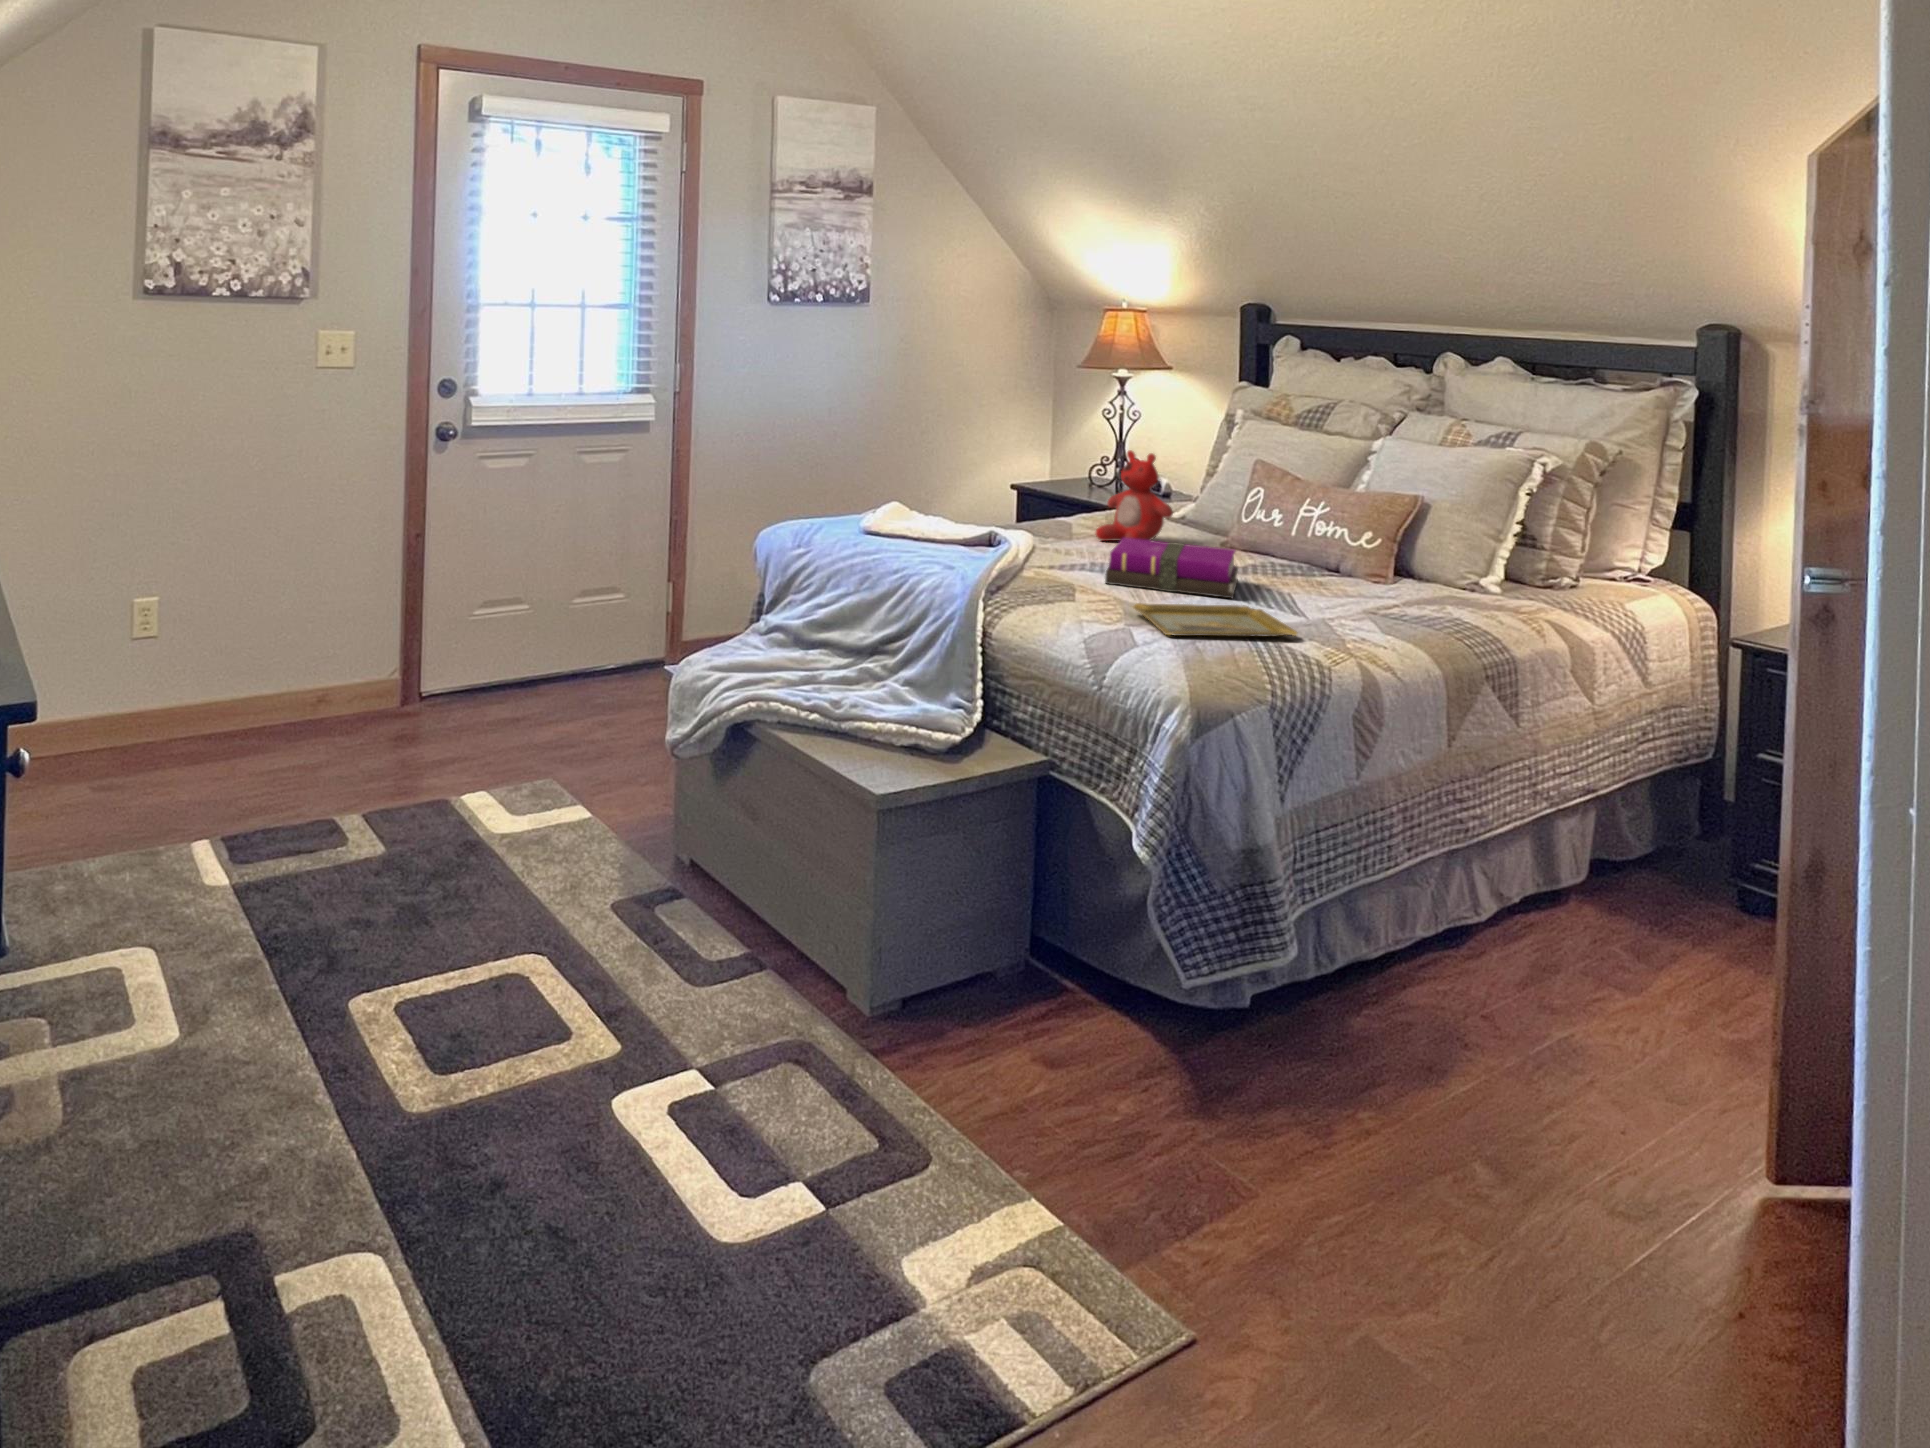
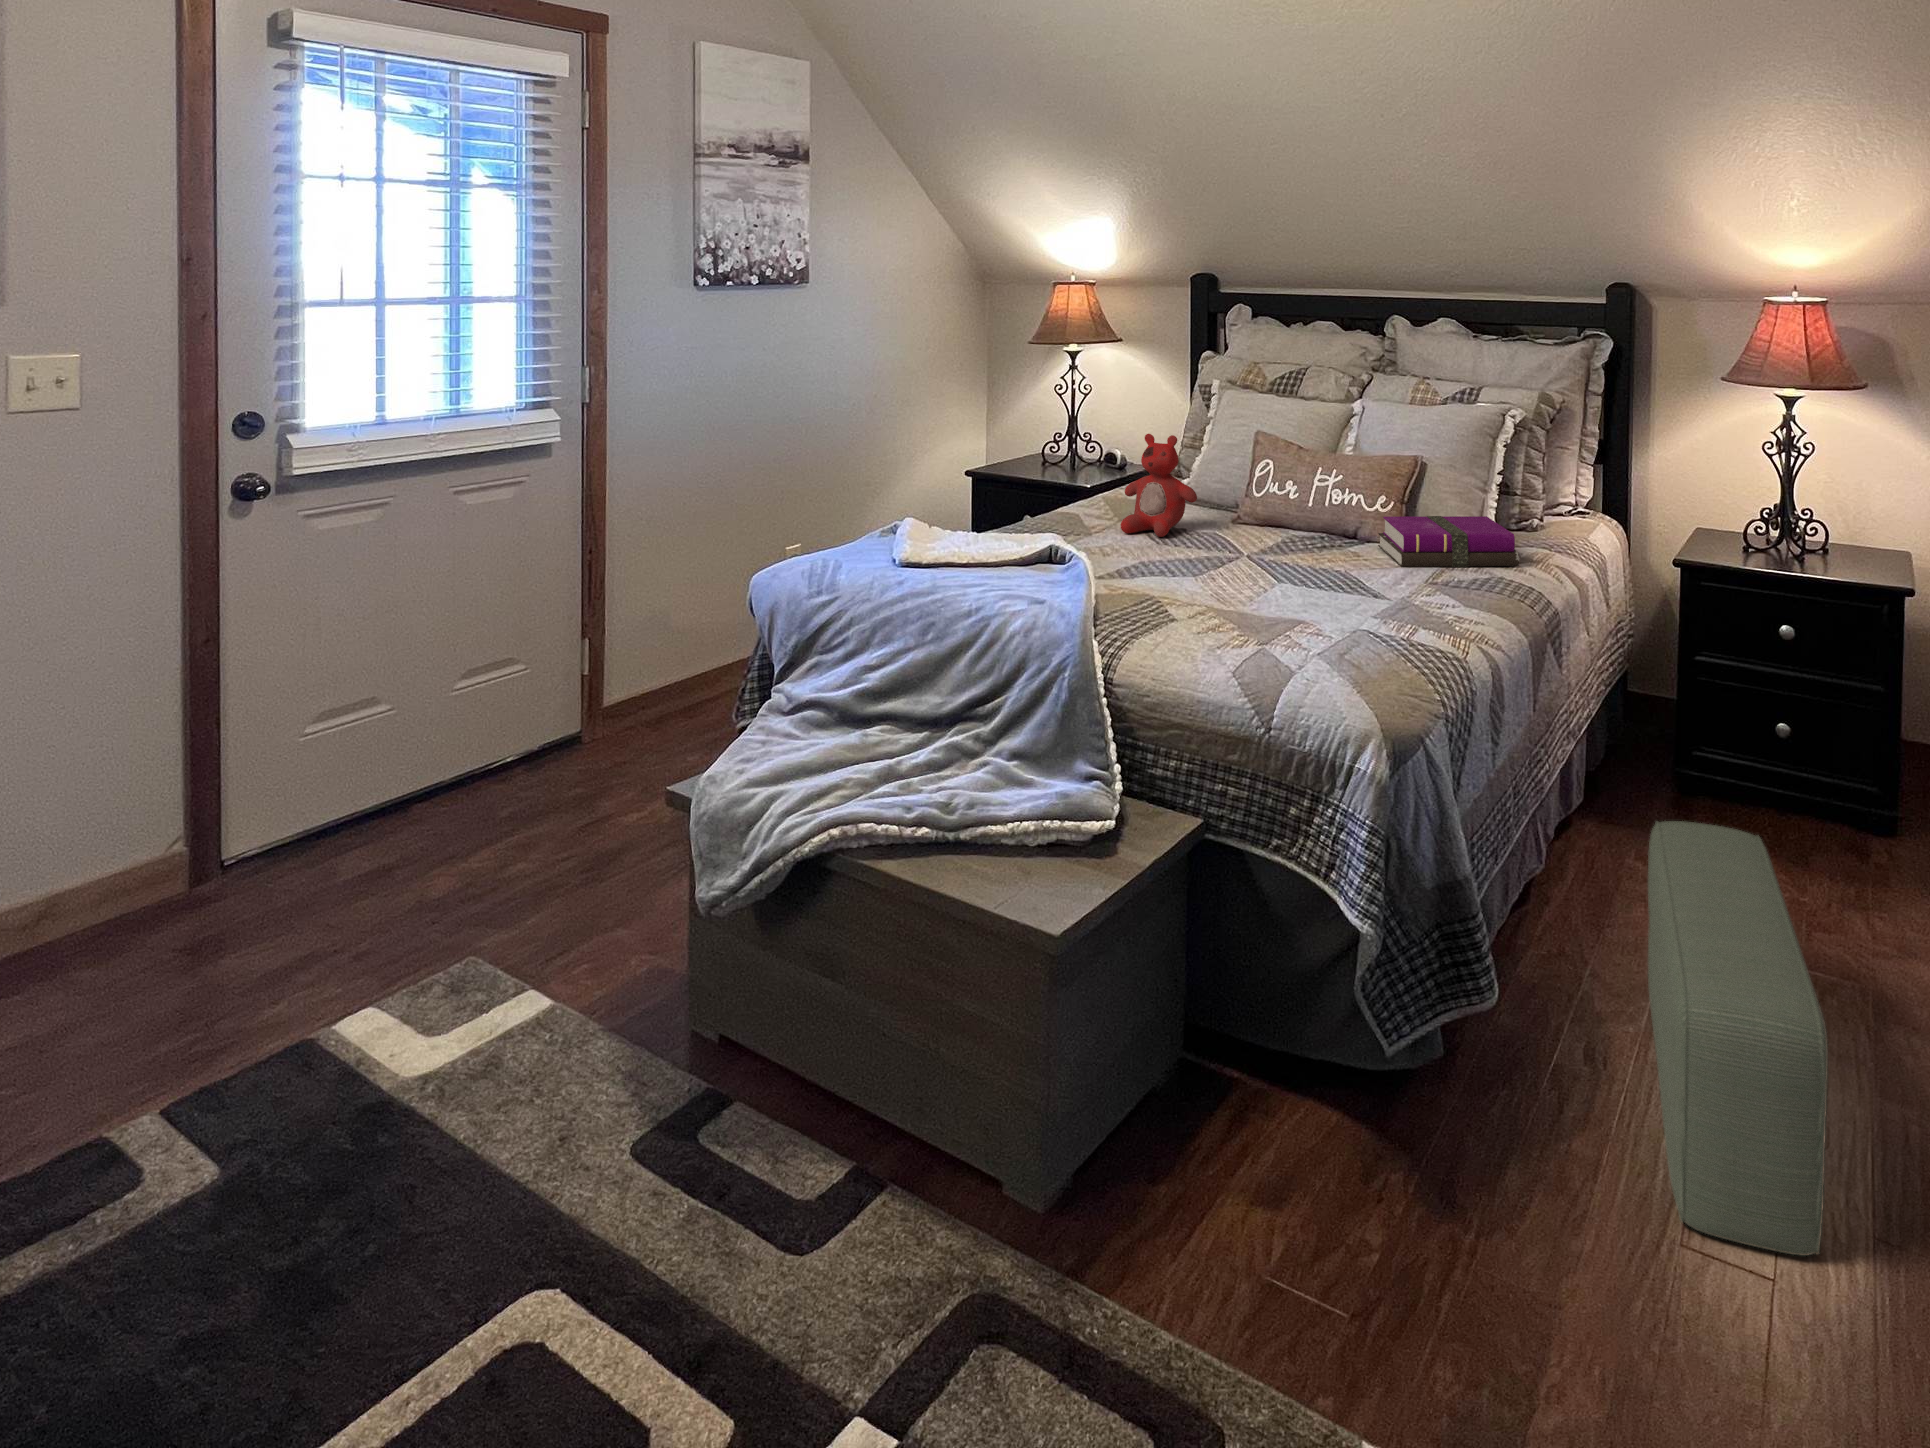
notebook: present [1105,538,1238,598] -> present [1378,516,1520,567]
tray: present [1133,603,1297,637] -> none [1248,599,1422,652]
pouf: none [1420,864,1662,1245] -> present [1648,821,1828,1256]

